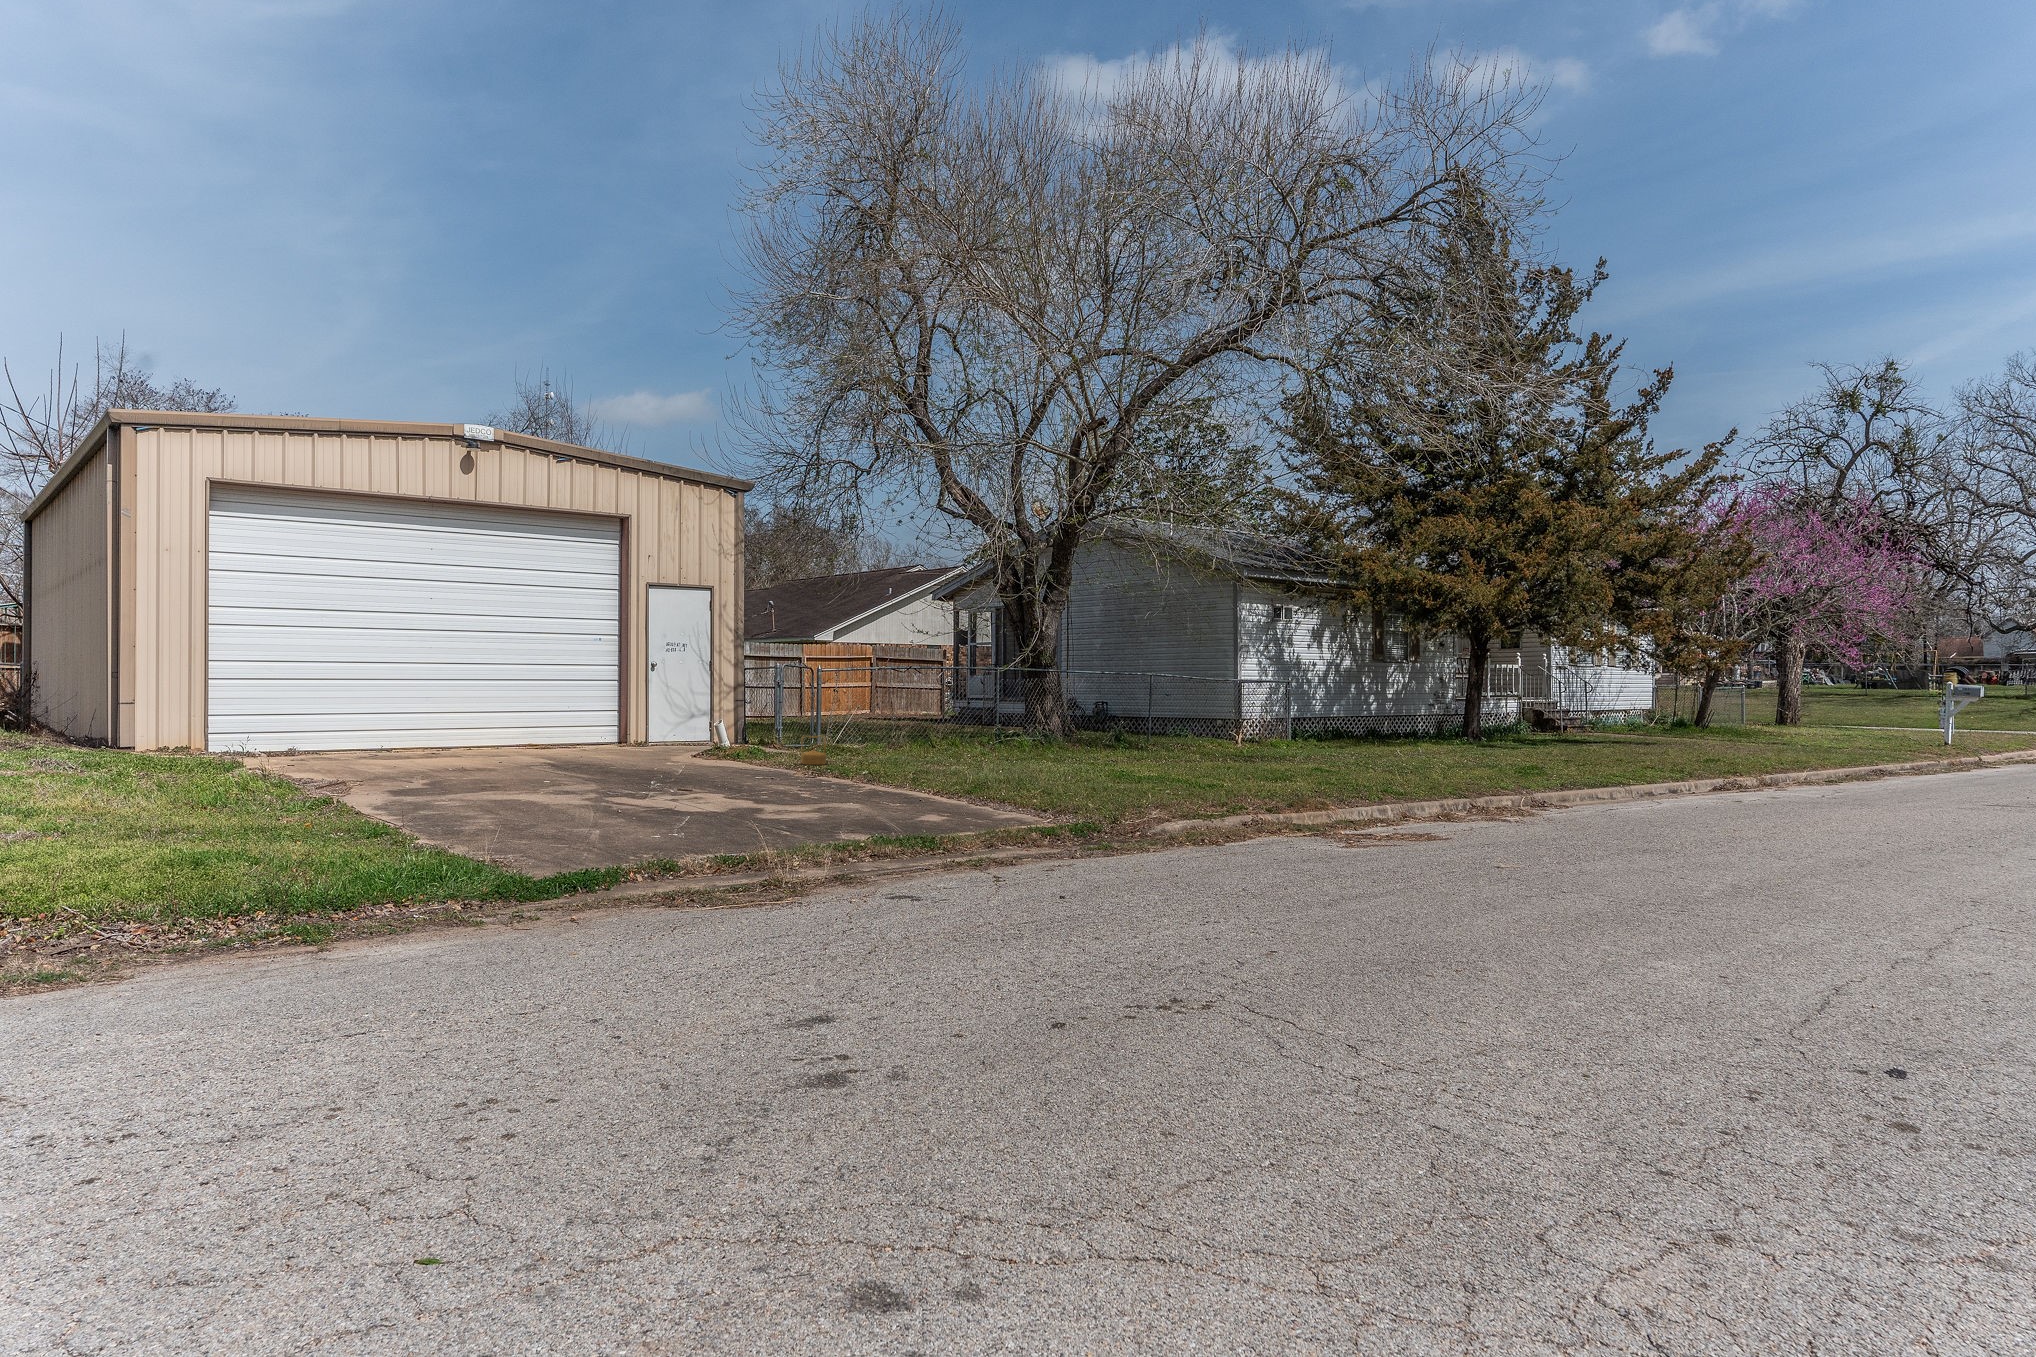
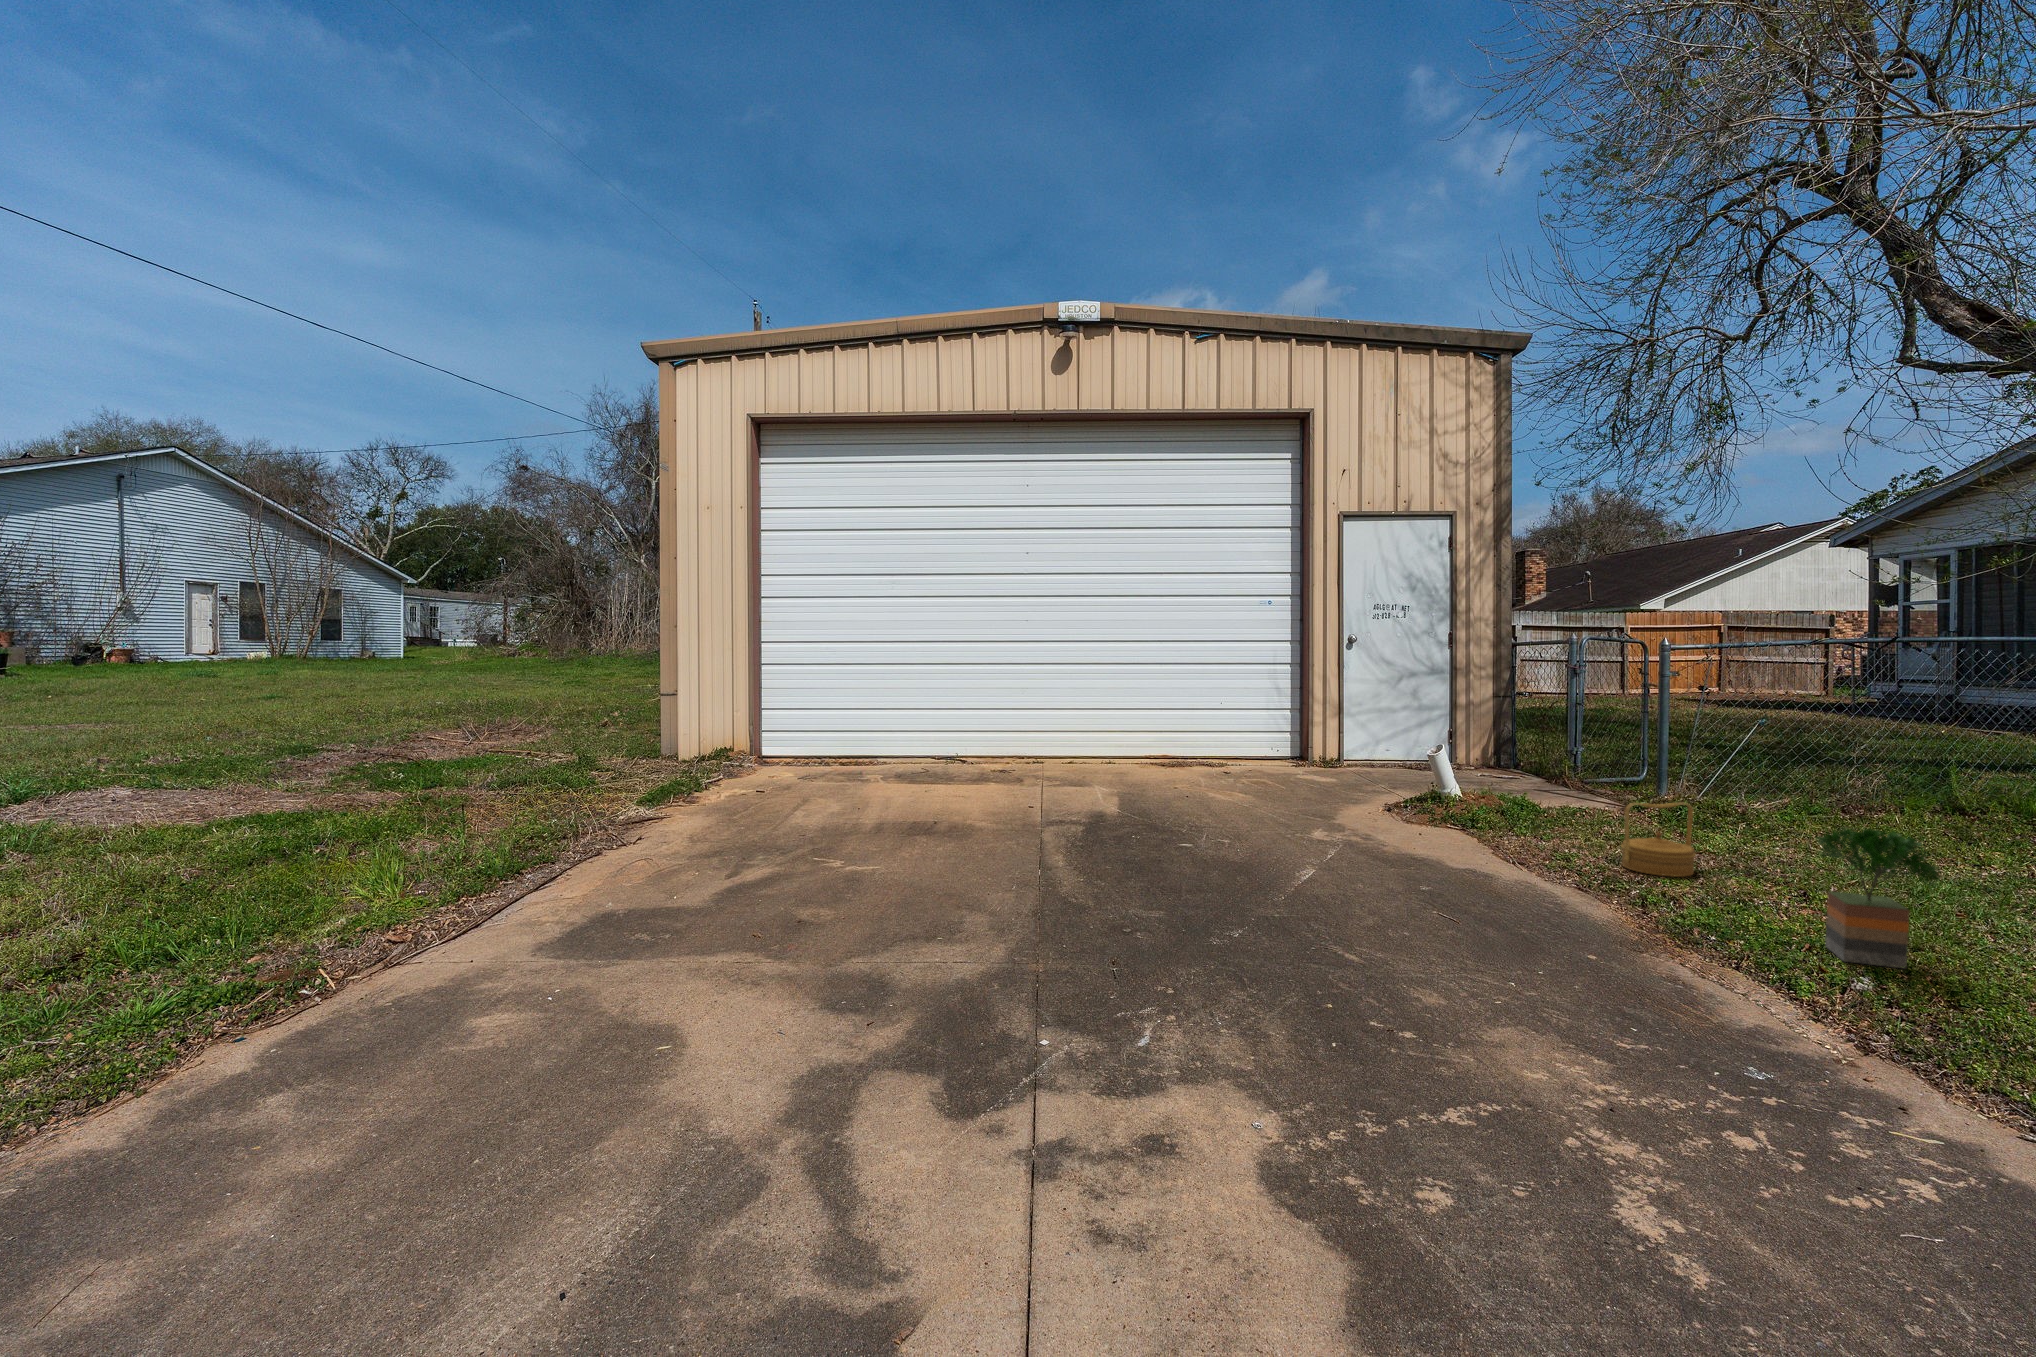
potted tree: none [855,729,886,774] -> present [1817,827,1940,969]

